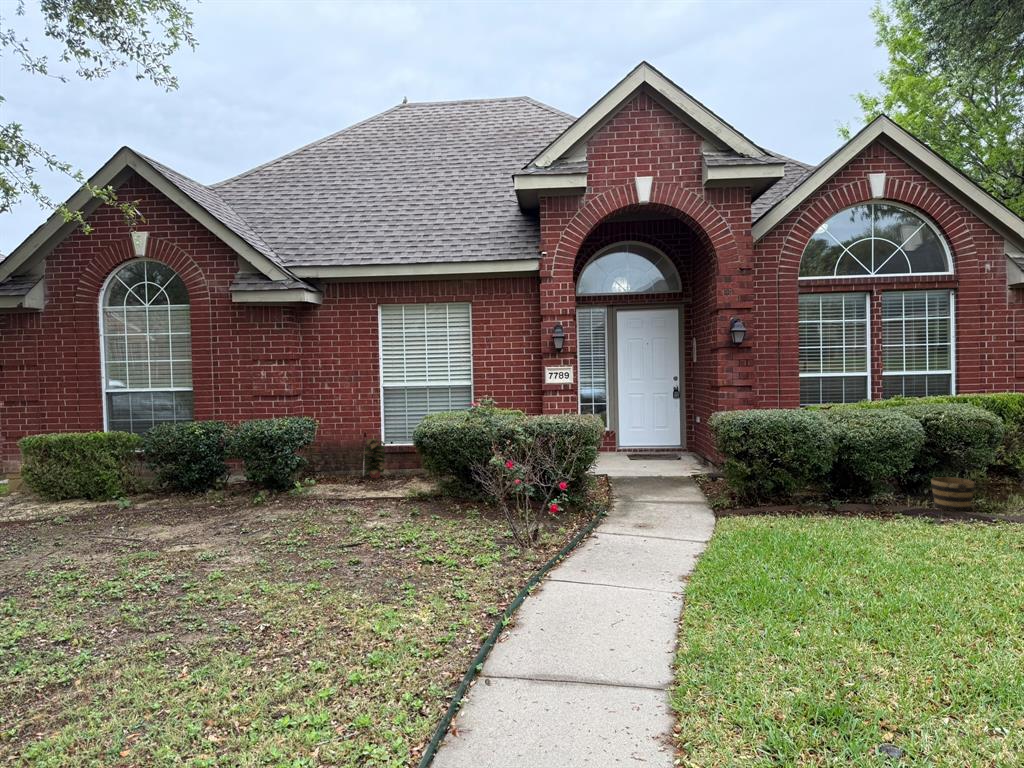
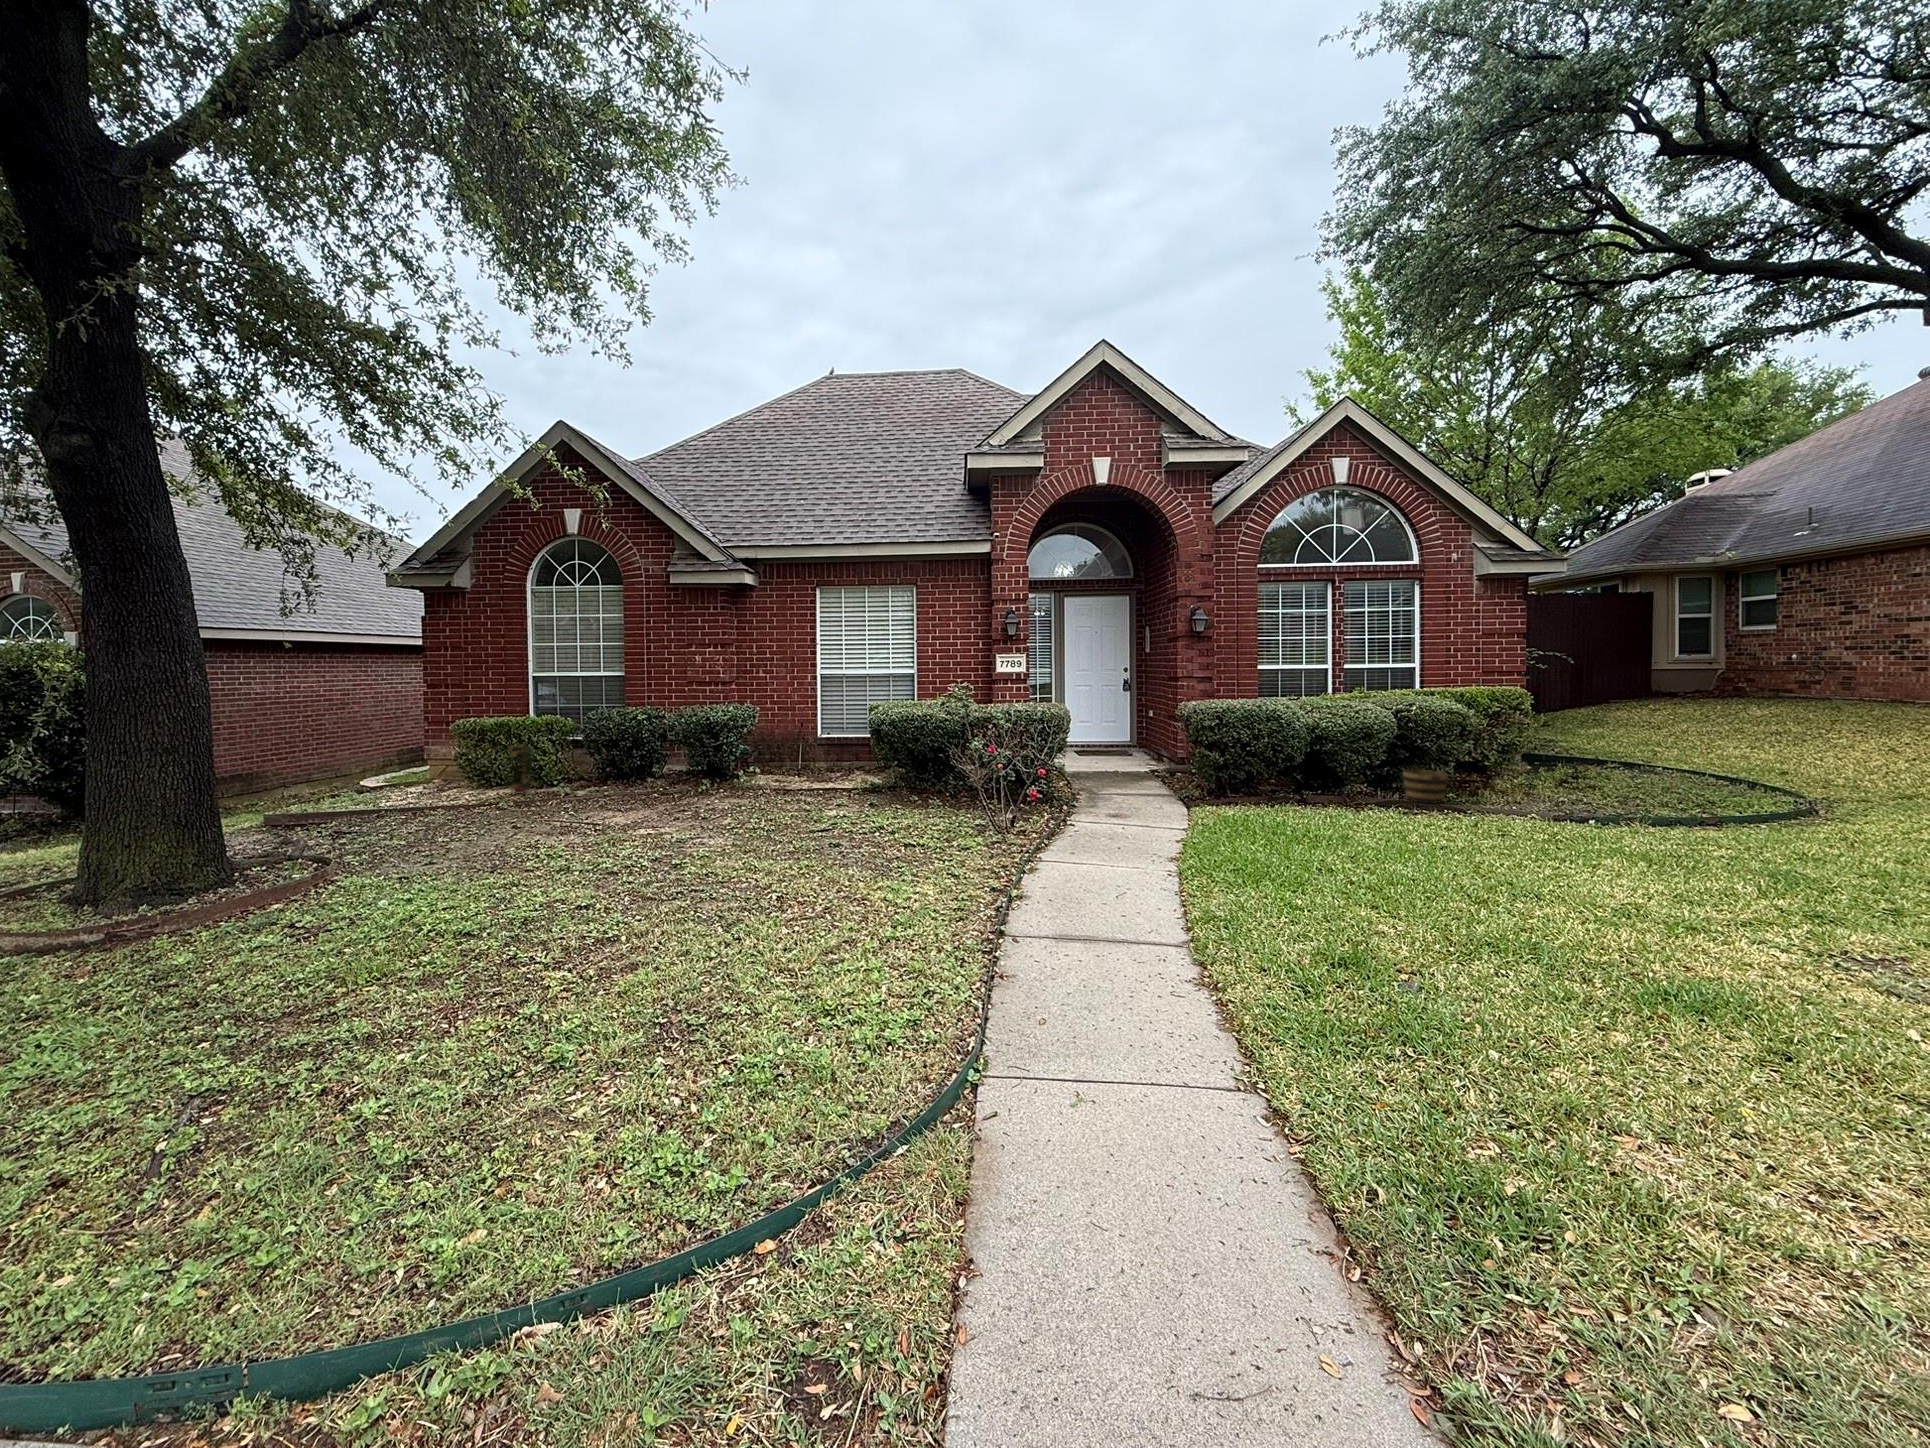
decorative plant: present [363,438,387,478] -> present [505,744,536,794]

